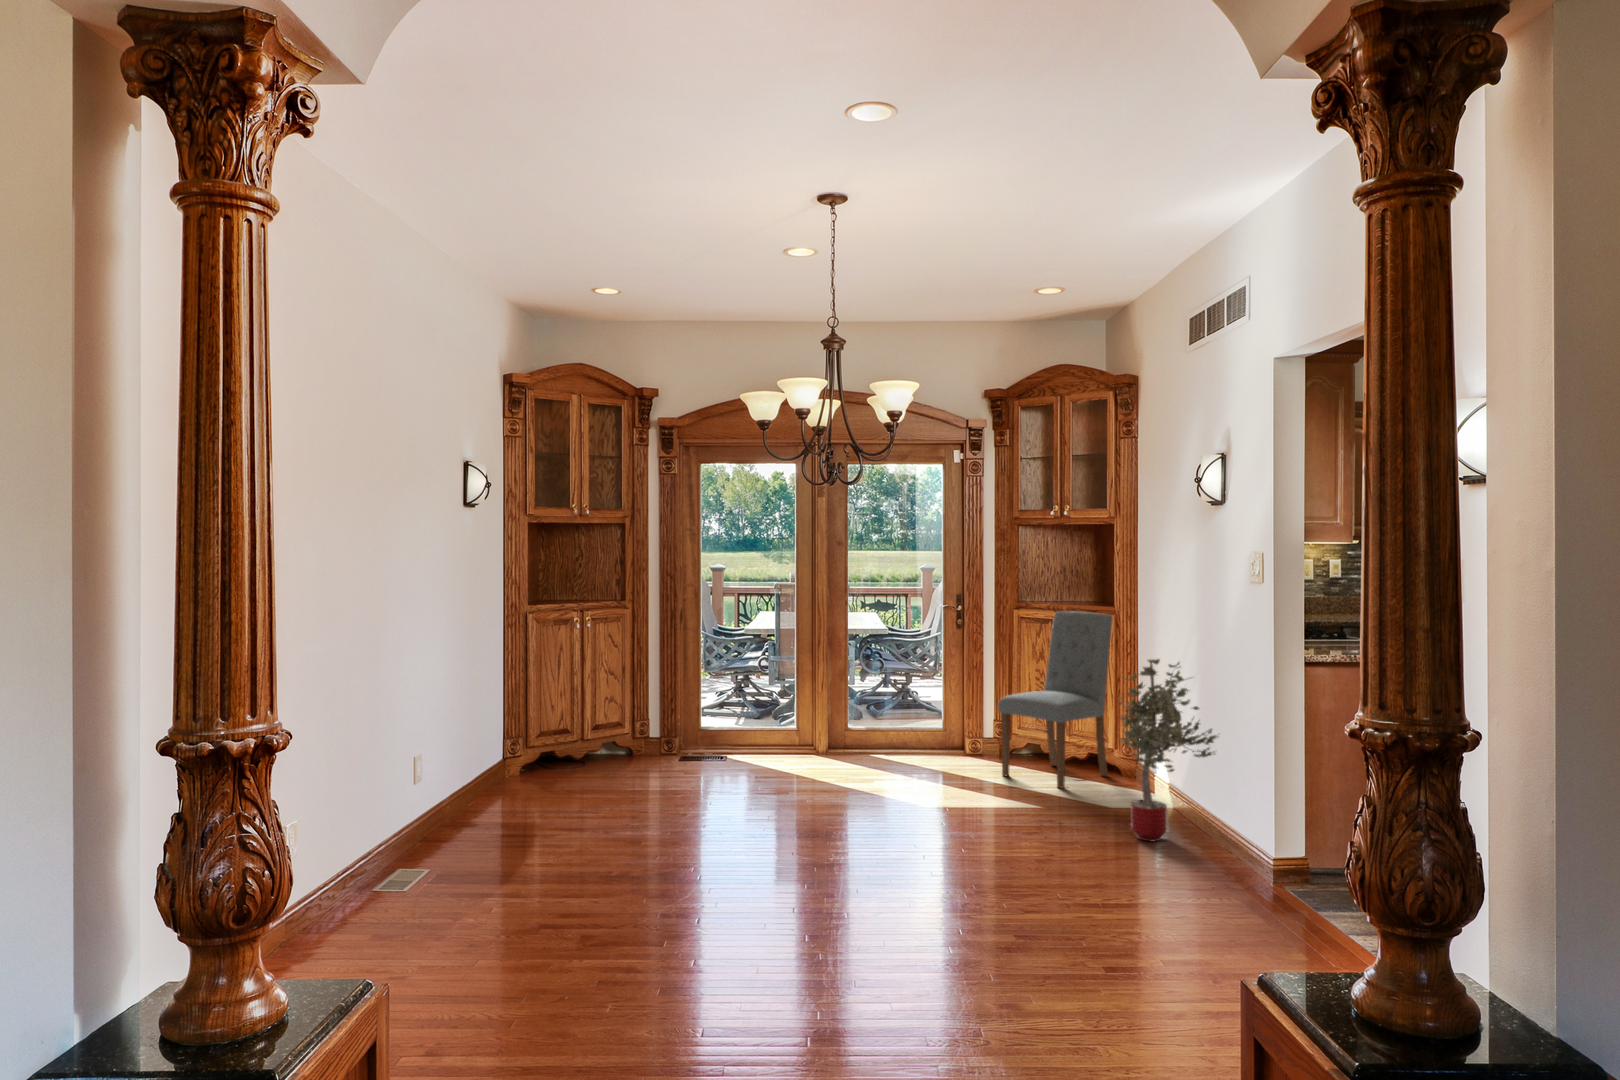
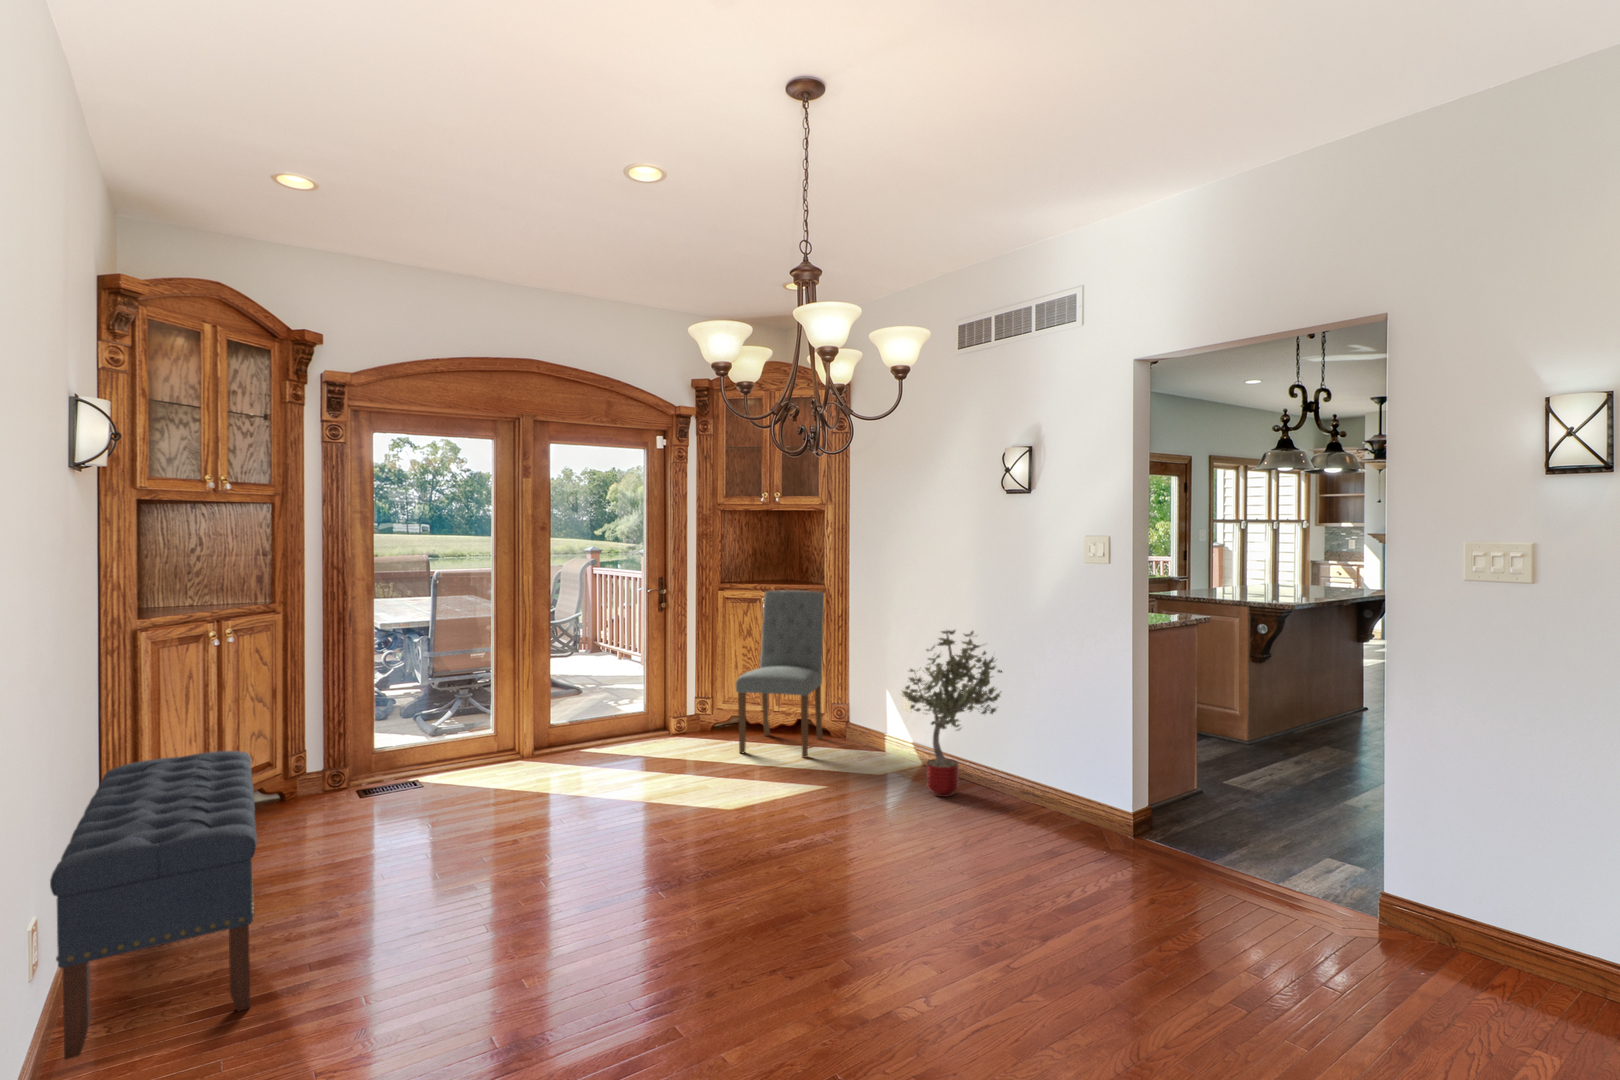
bench: none [414,700,570,852] -> present [50,751,257,1060]

